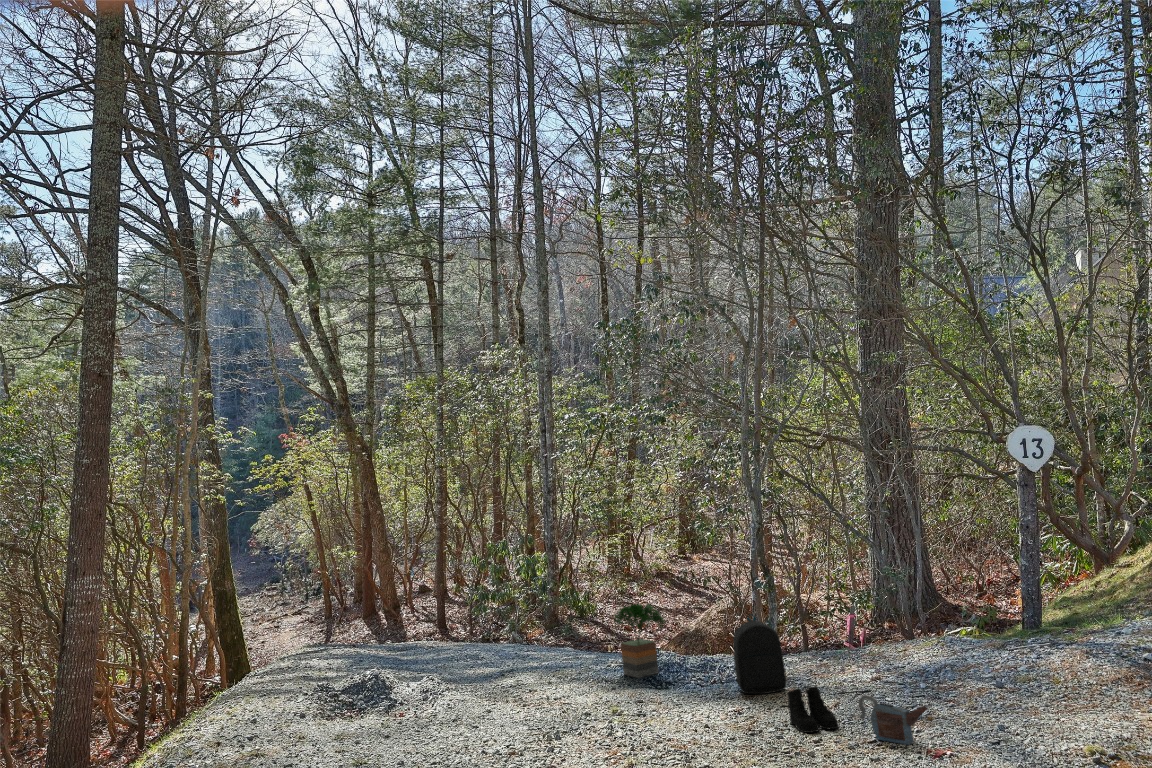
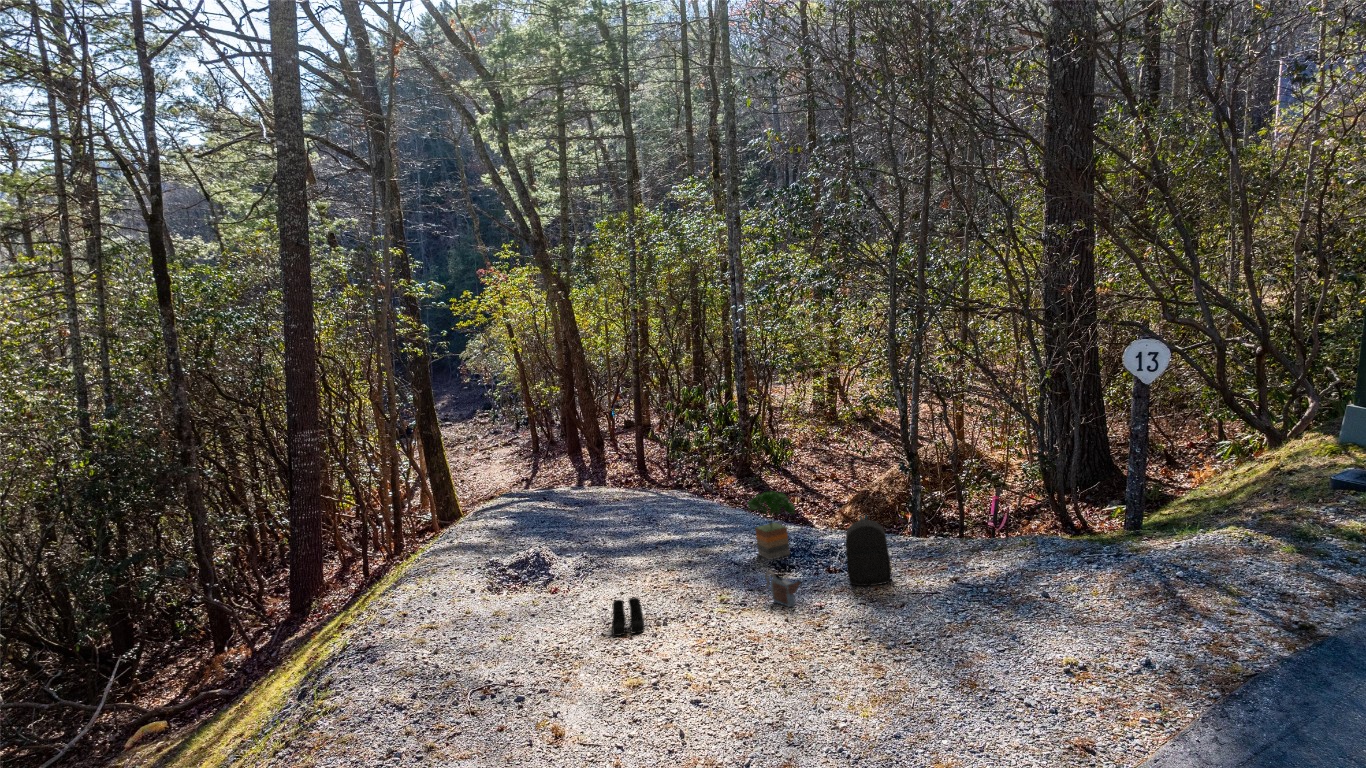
boots: present [788,686,838,733] -> present [612,597,645,636]
watering can: present [859,695,928,745] -> present [765,571,801,607]

